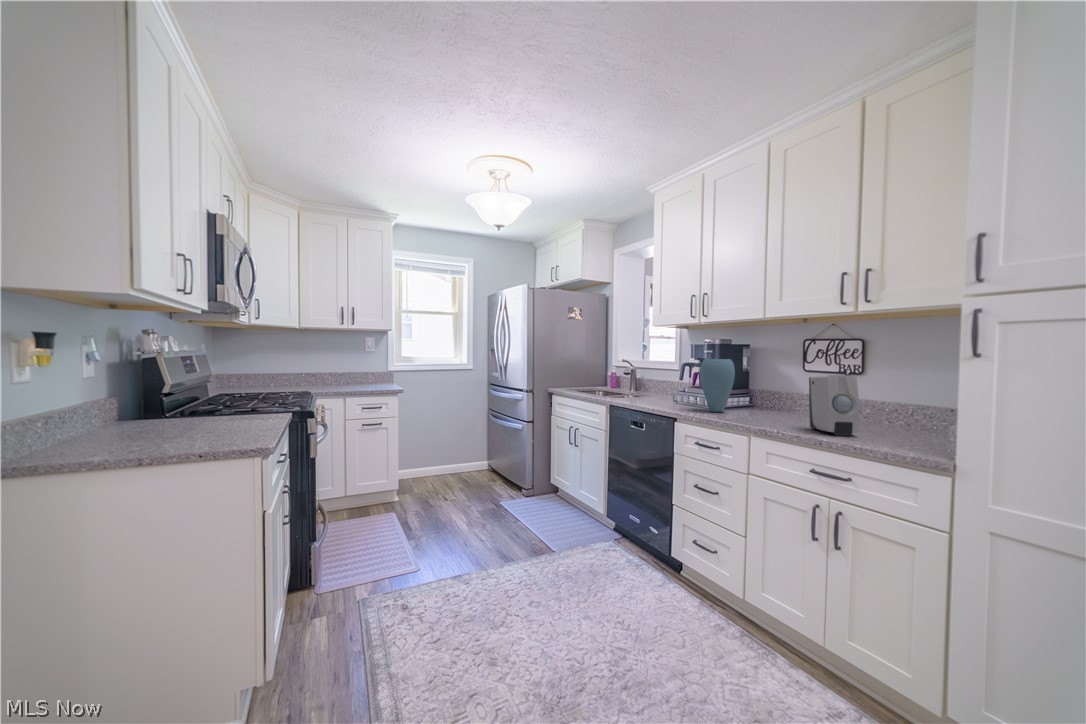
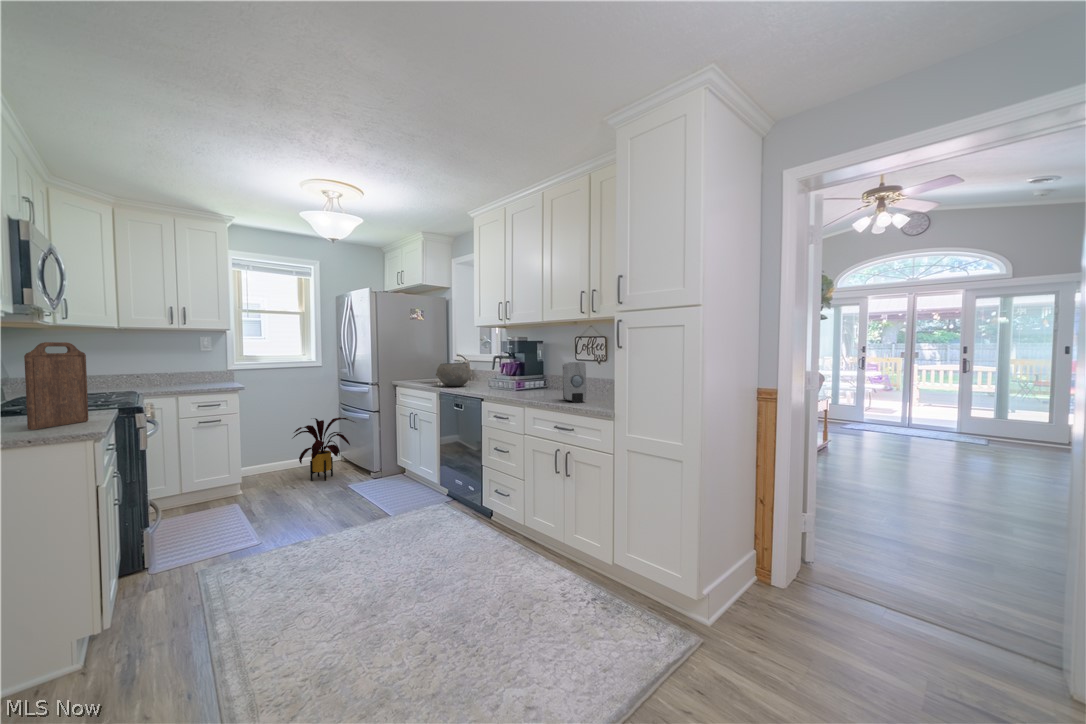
cutting board: none [203,339,261,438] -> present [24,342,88,430]
vase: present [700,359,735,412] -> none [503,353,527,393]
ceramic bowl: none [603,370,646,399] -> present [436,363,472,386]
house plant: none [445,426,508,495] -> present [293,417,354,481]

